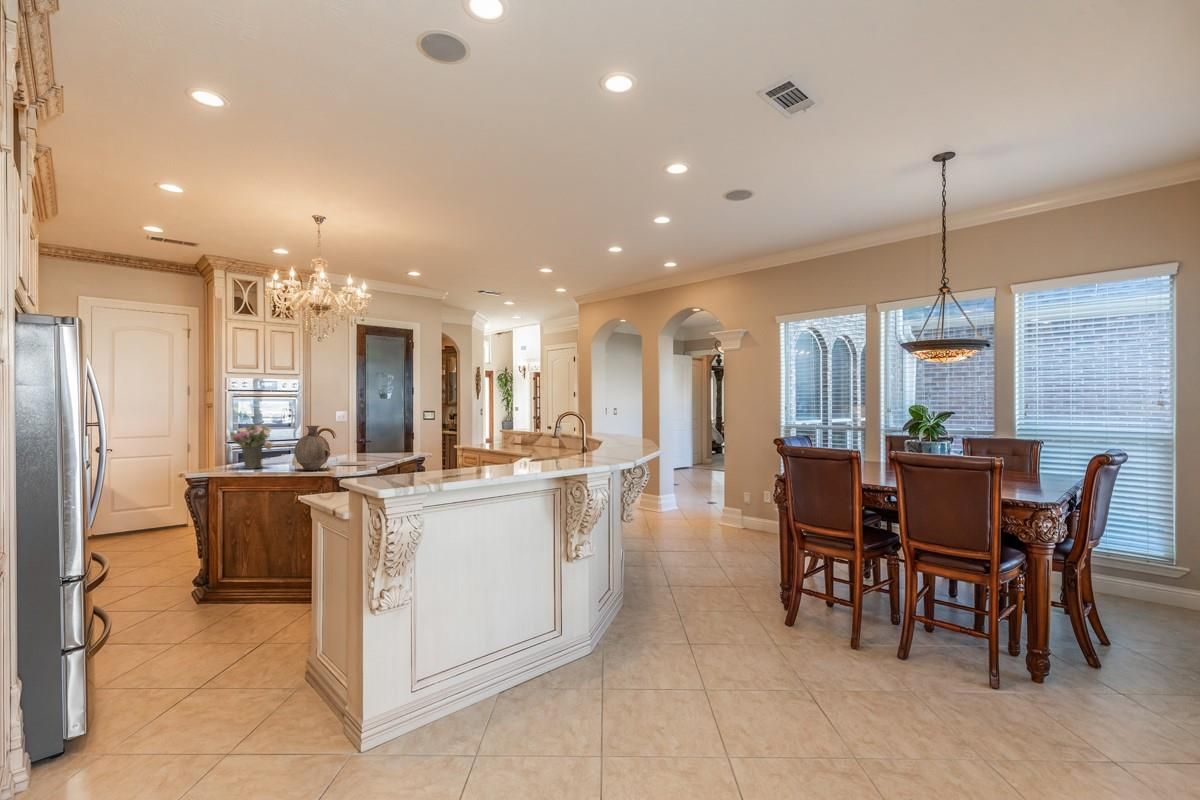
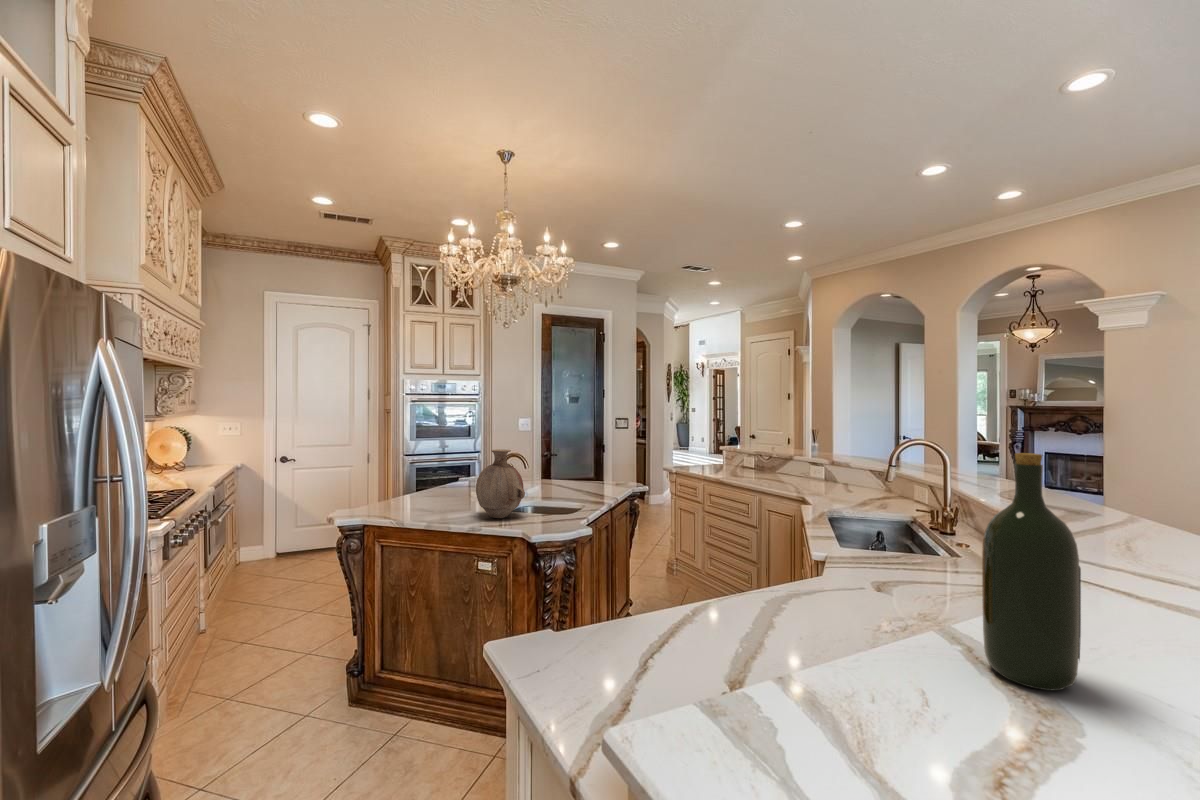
wine bottle: none [473,403,497,473] -> present [982,453,1081,691]
flower bouquet: present [230,425,273,469] -> none [393,446,448,510]

